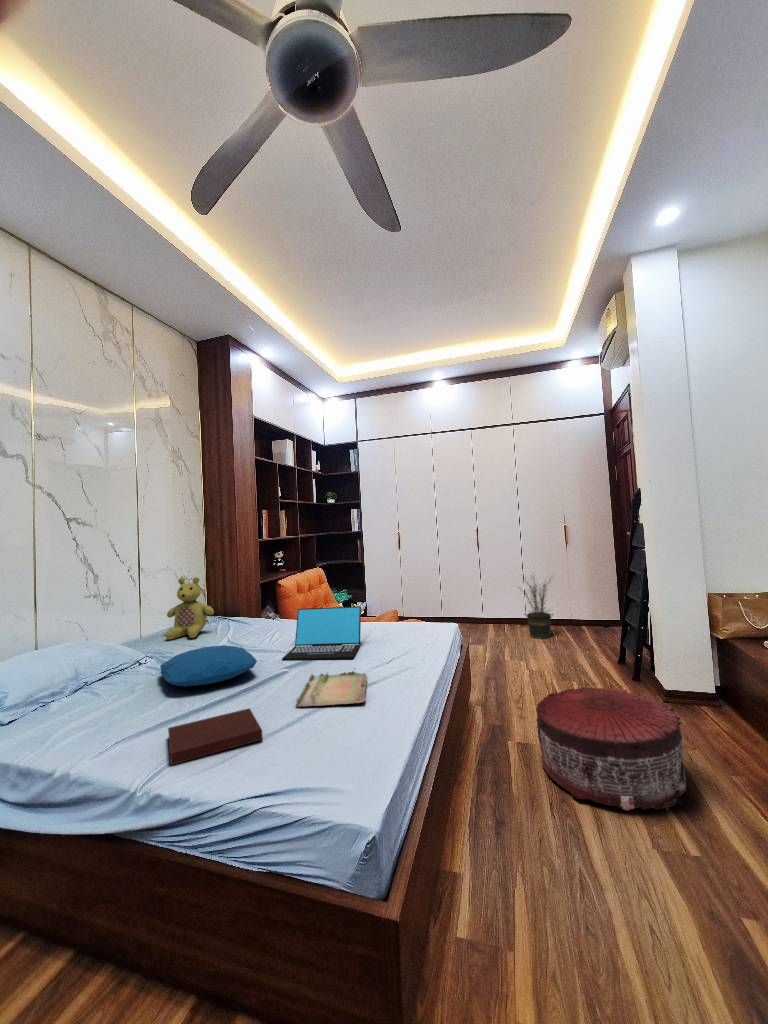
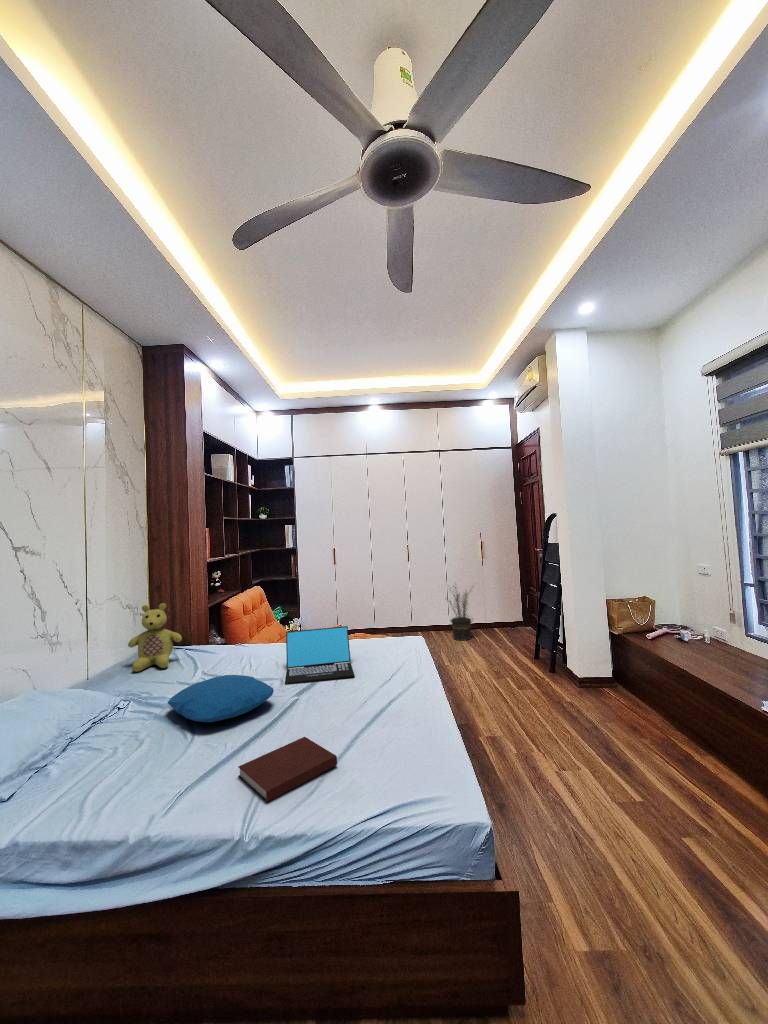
tray: present [296,671,367,707] -> none [330,686,402,730]
pouf: present [536,687,686,811] -> none [507,682,625,780]

